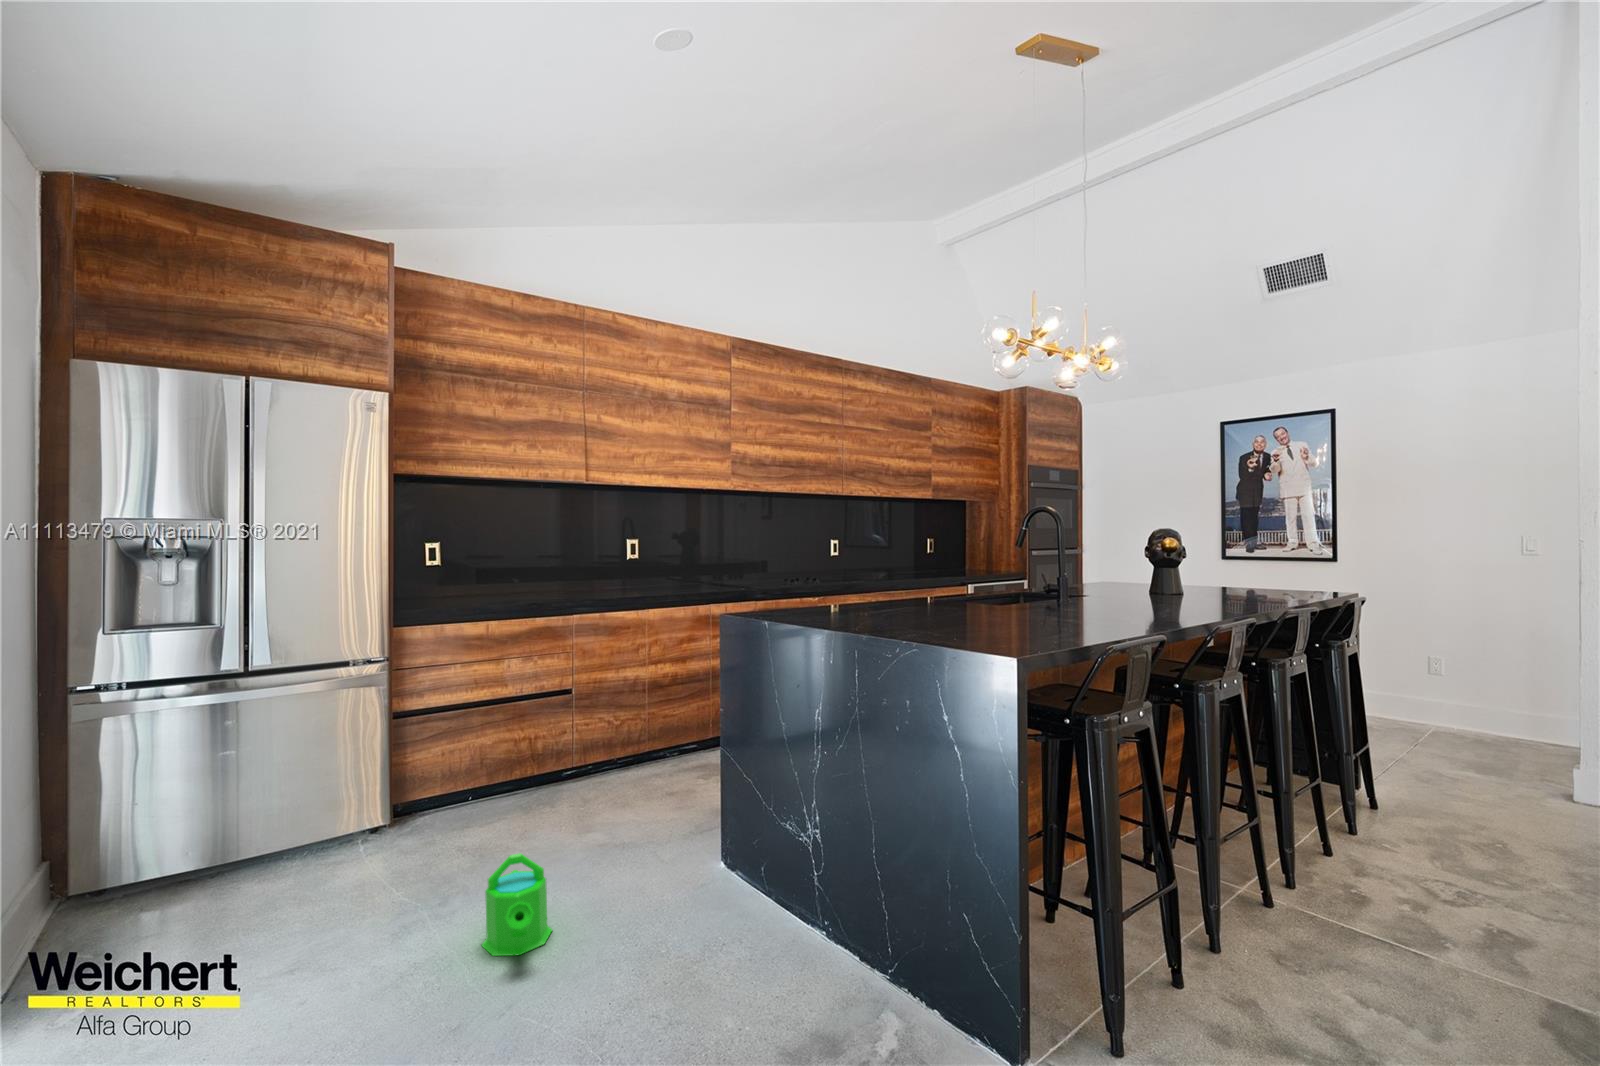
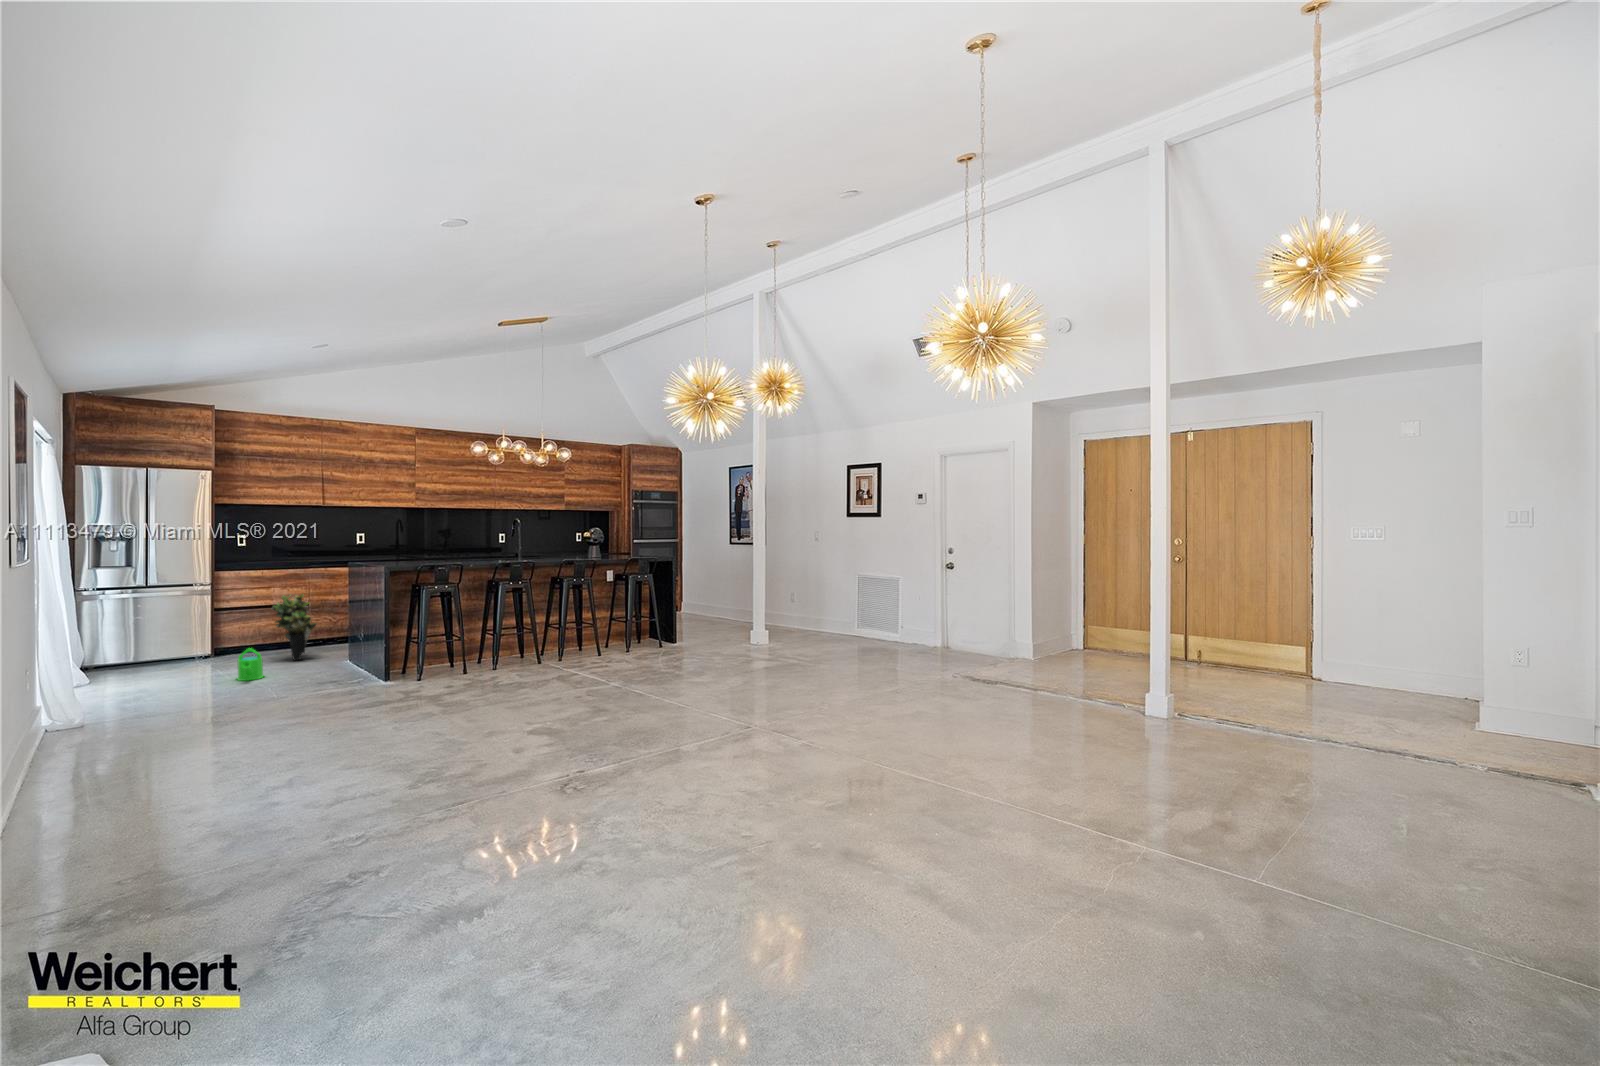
potted plant: none [521,674,617,843] -> present [272,594,317,661]

